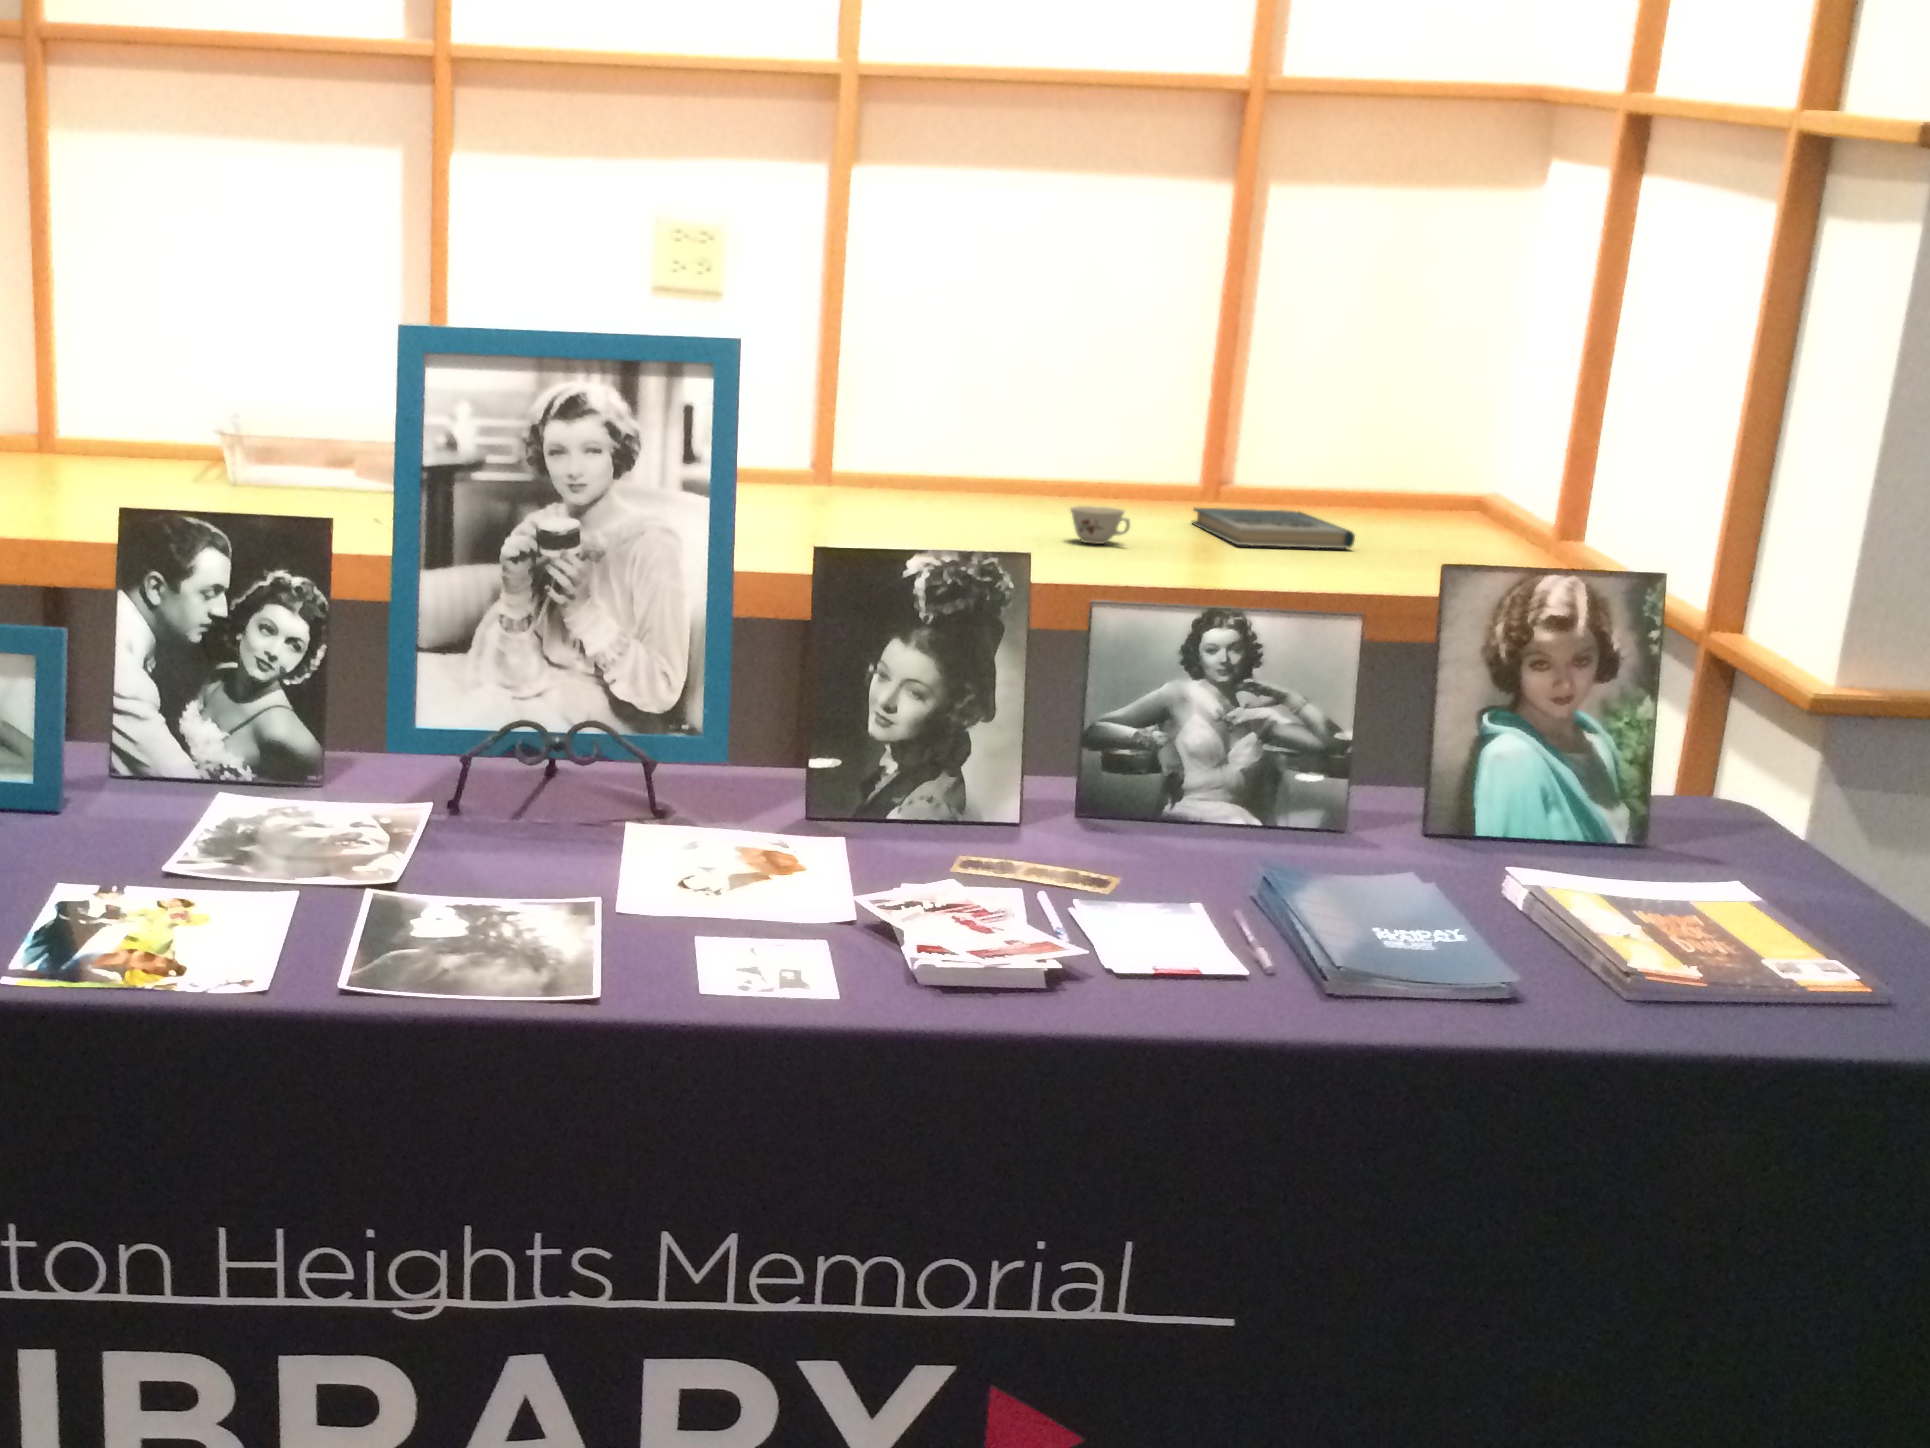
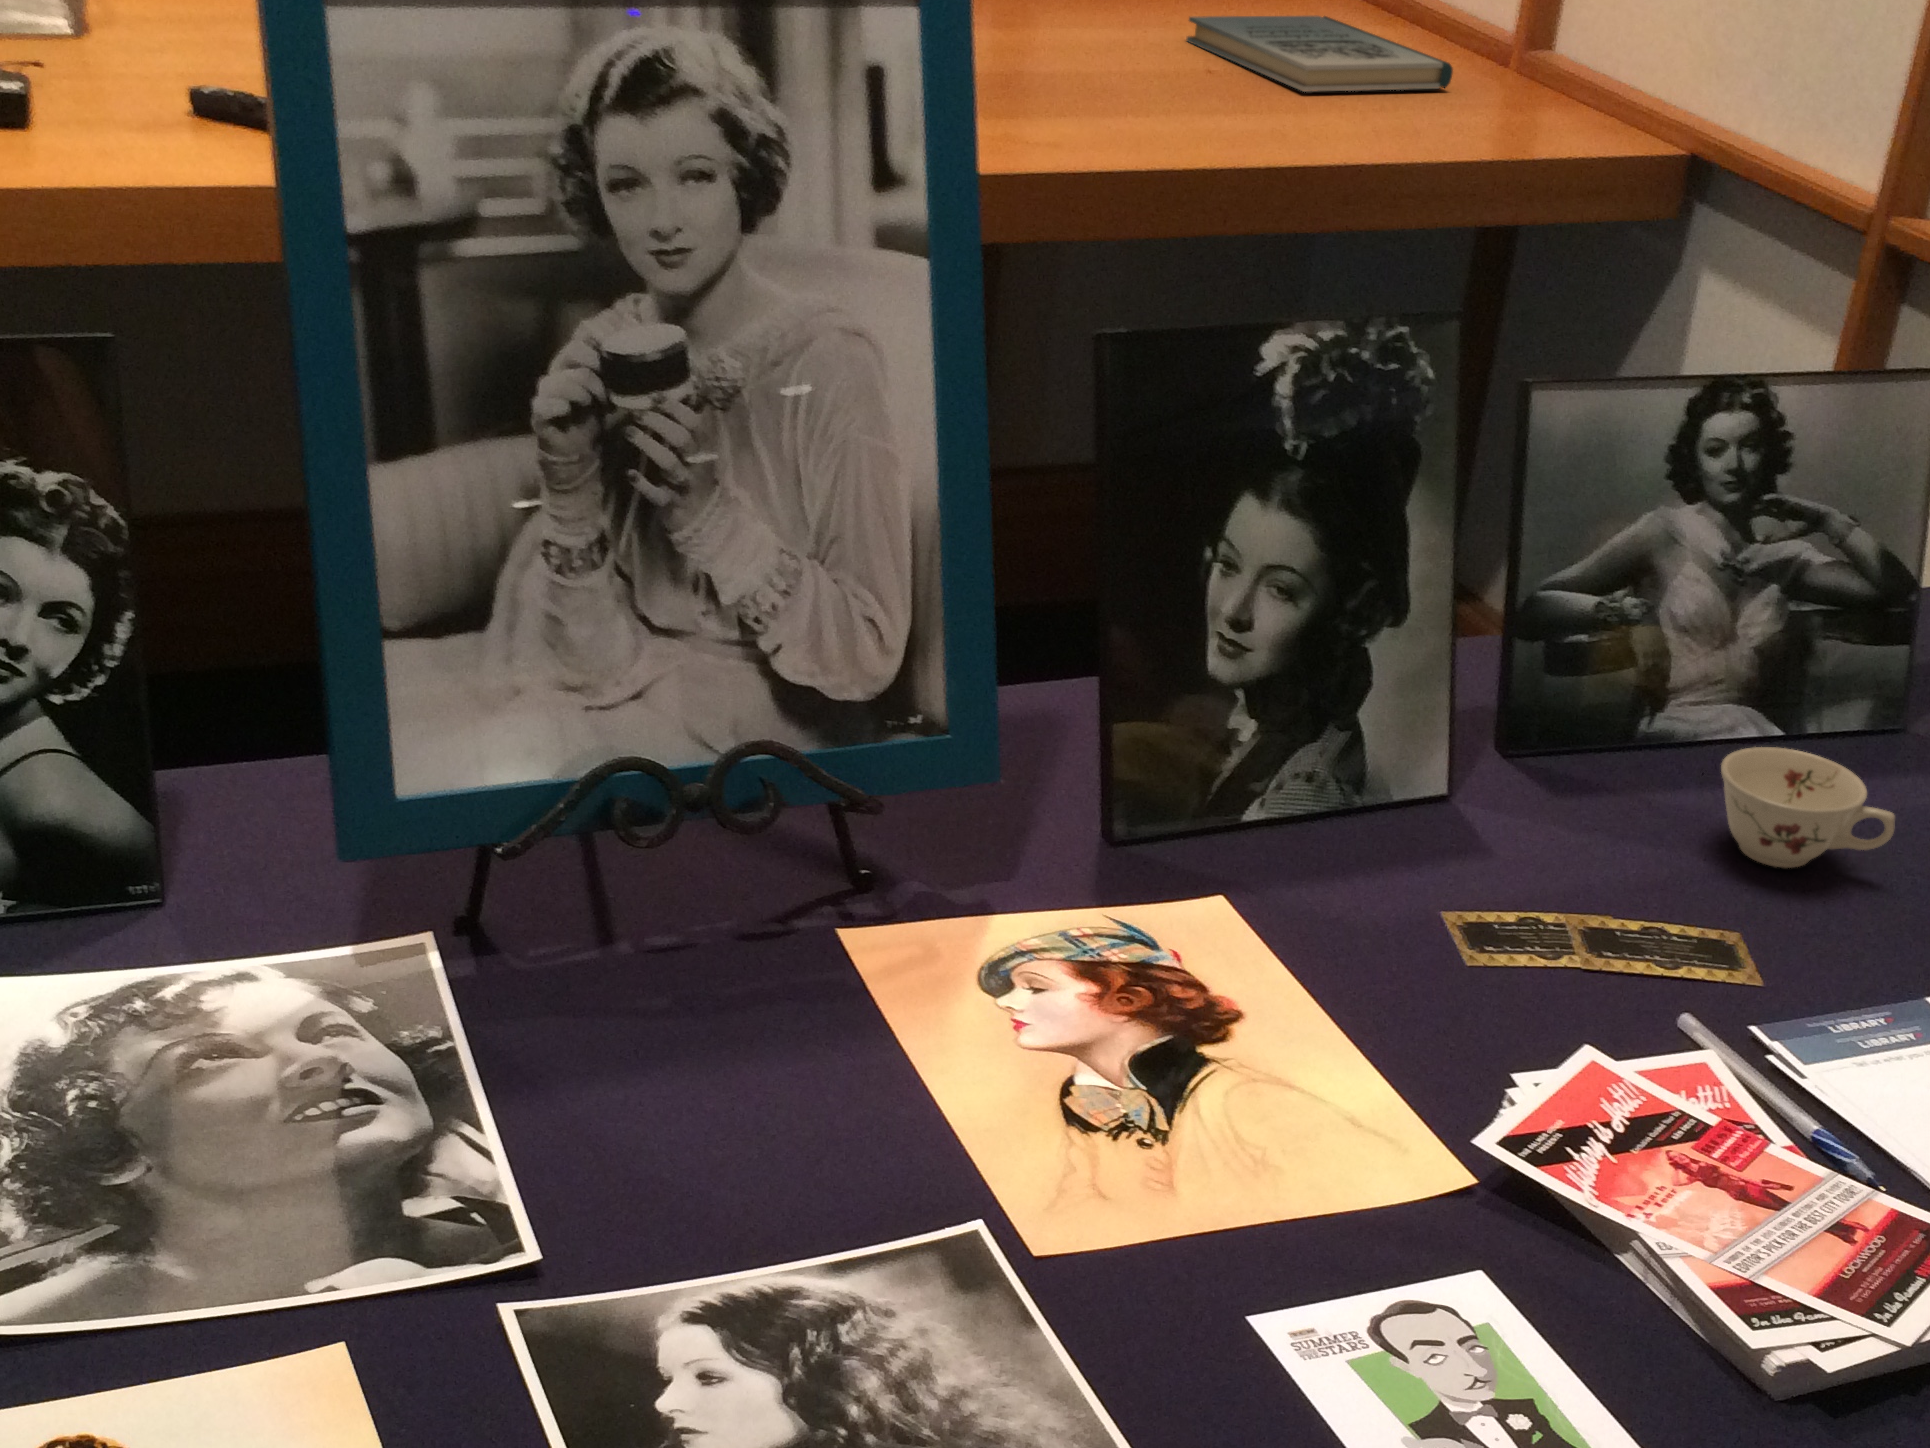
teacup: present [1071,506,1130,544] -> present [1721,747,1895,868]

